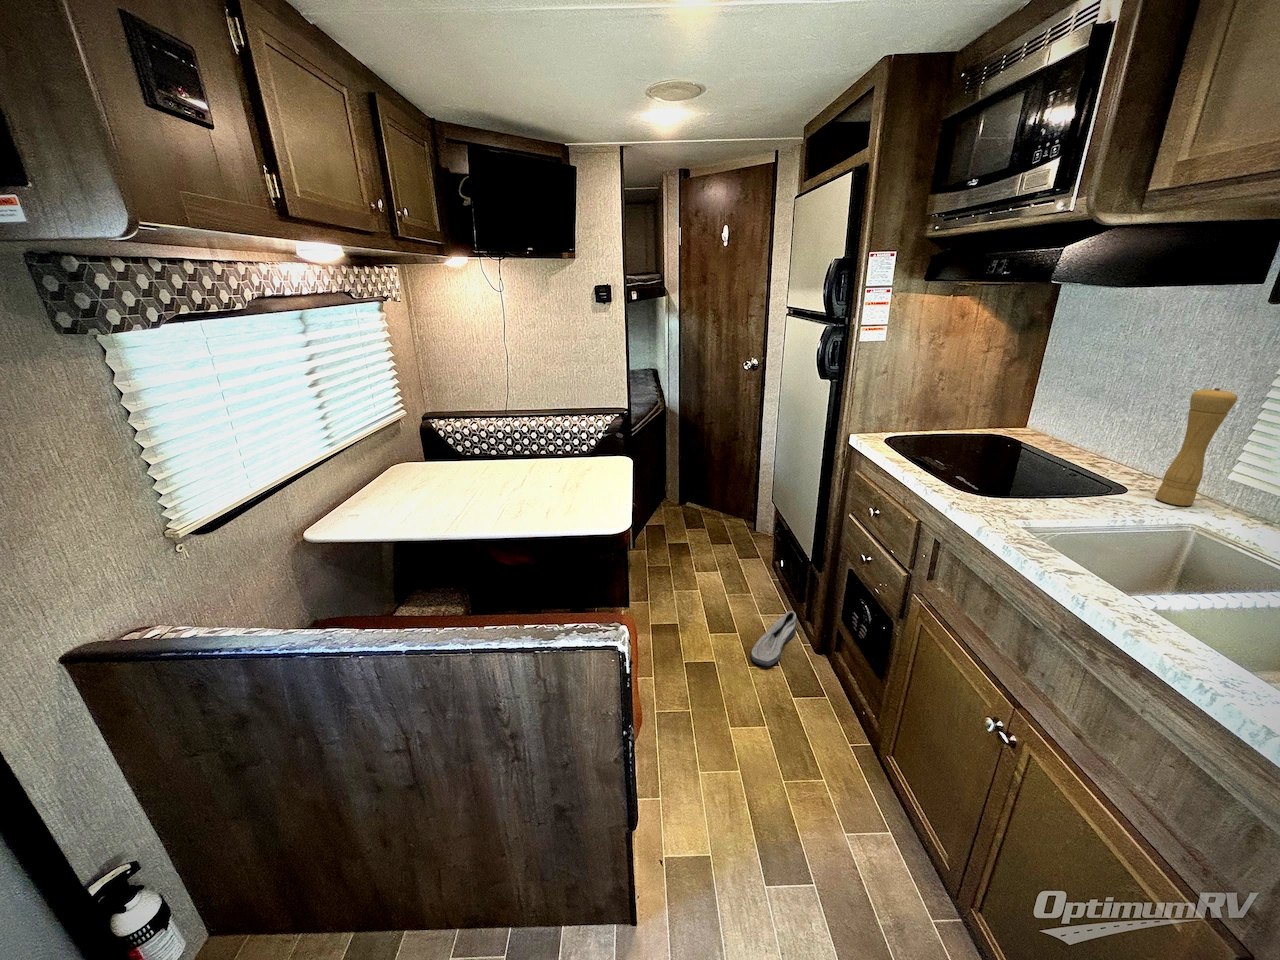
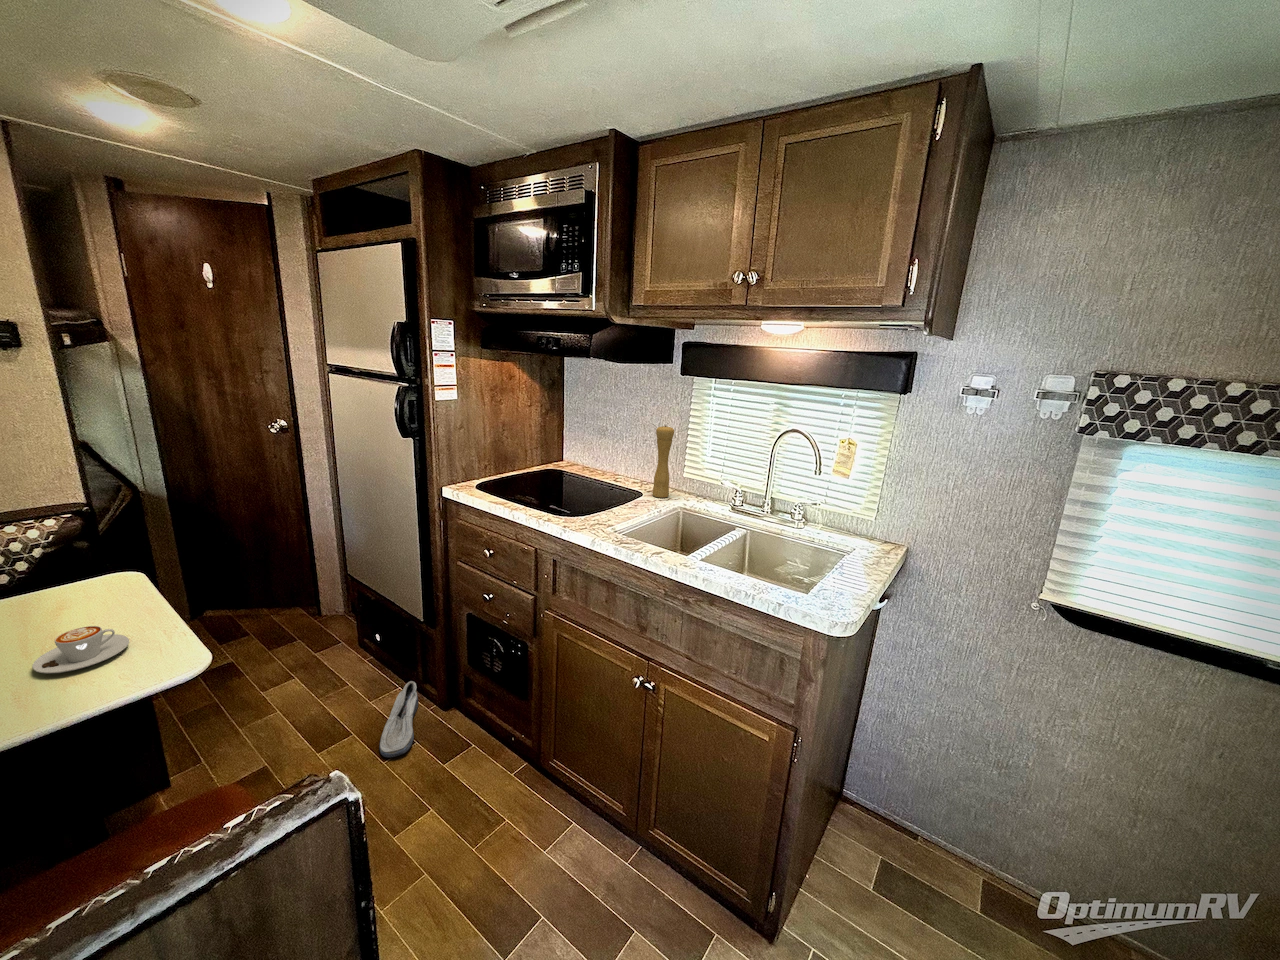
coffee cup: none [572,483,611,506] -> present [32,626,129,673]

